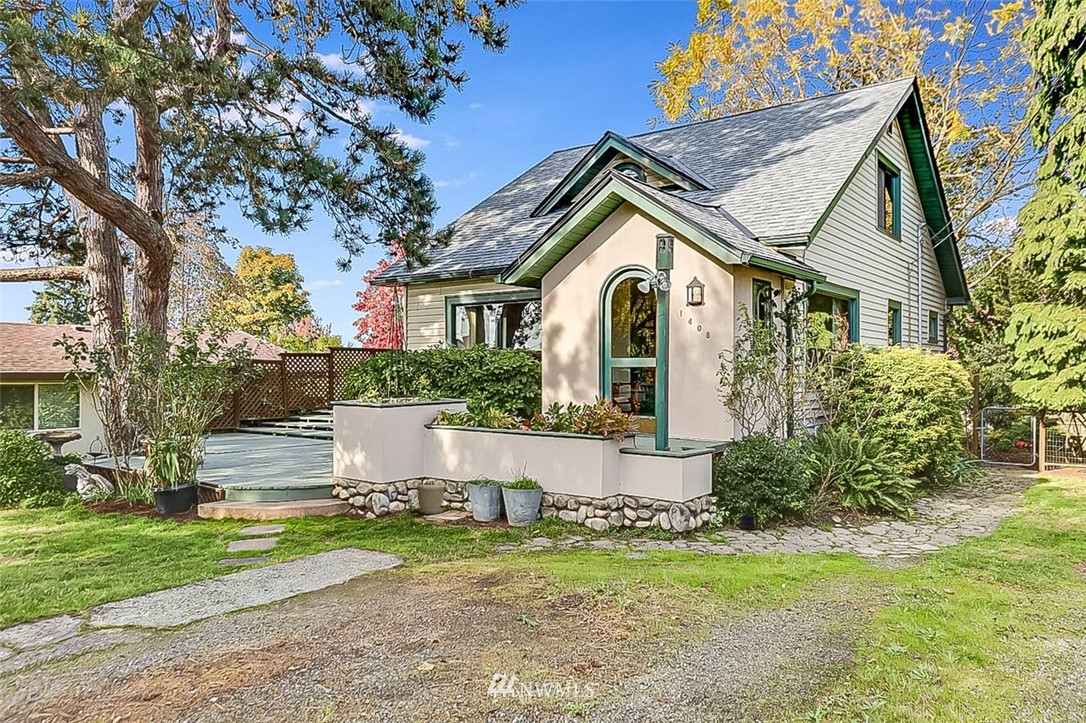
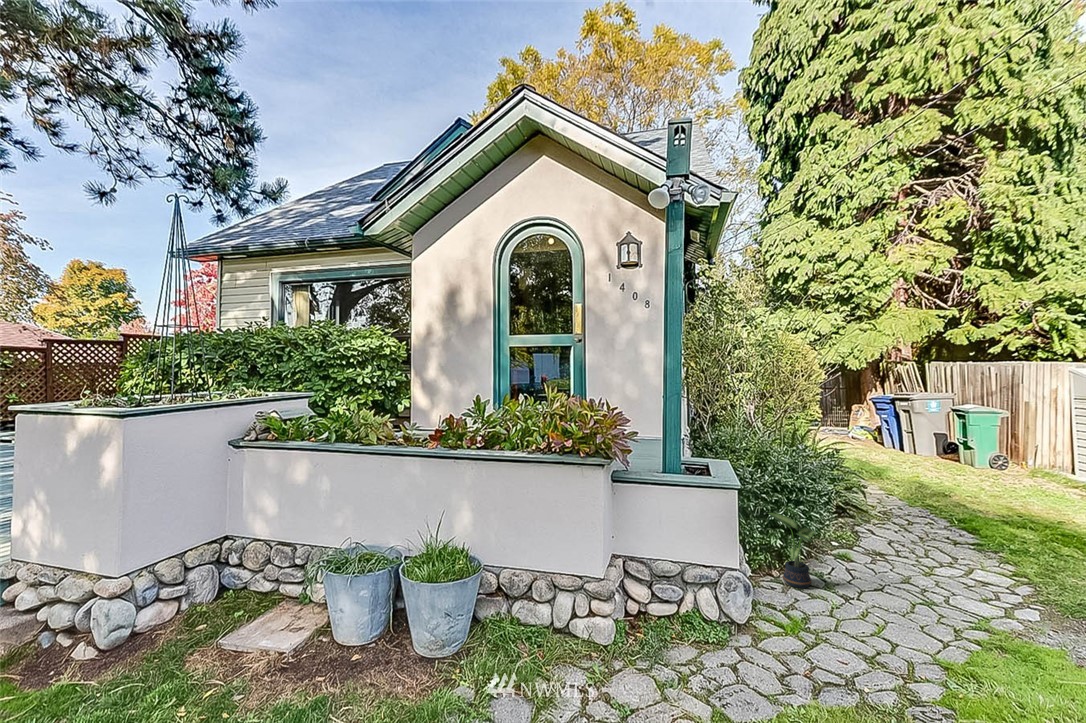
woven basket: present [417,484,444,514] -> none [203,550,268,623]

